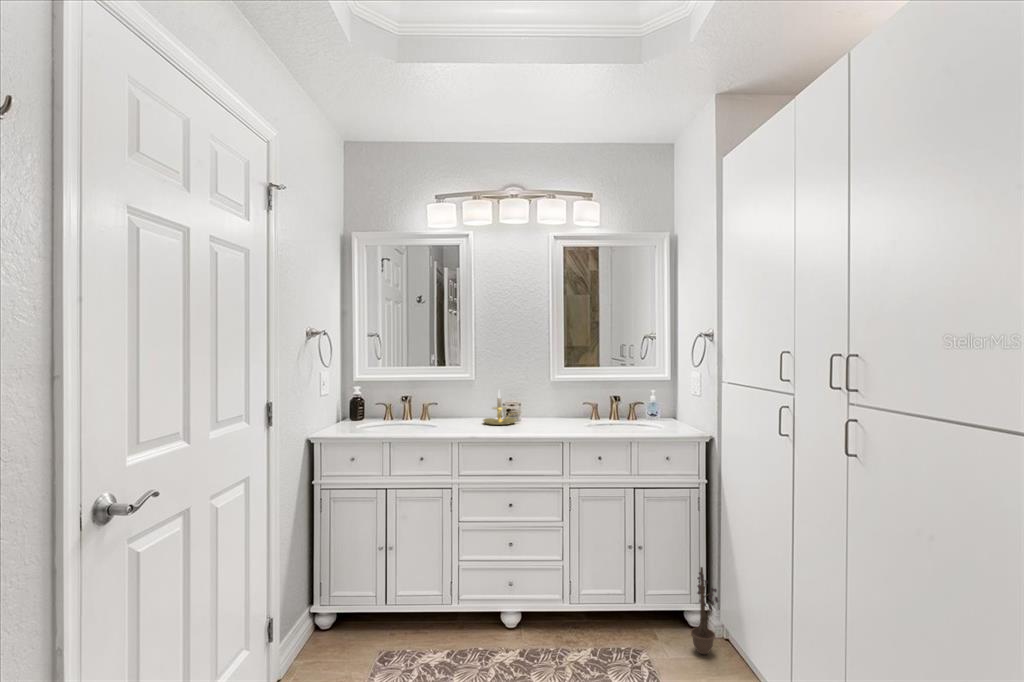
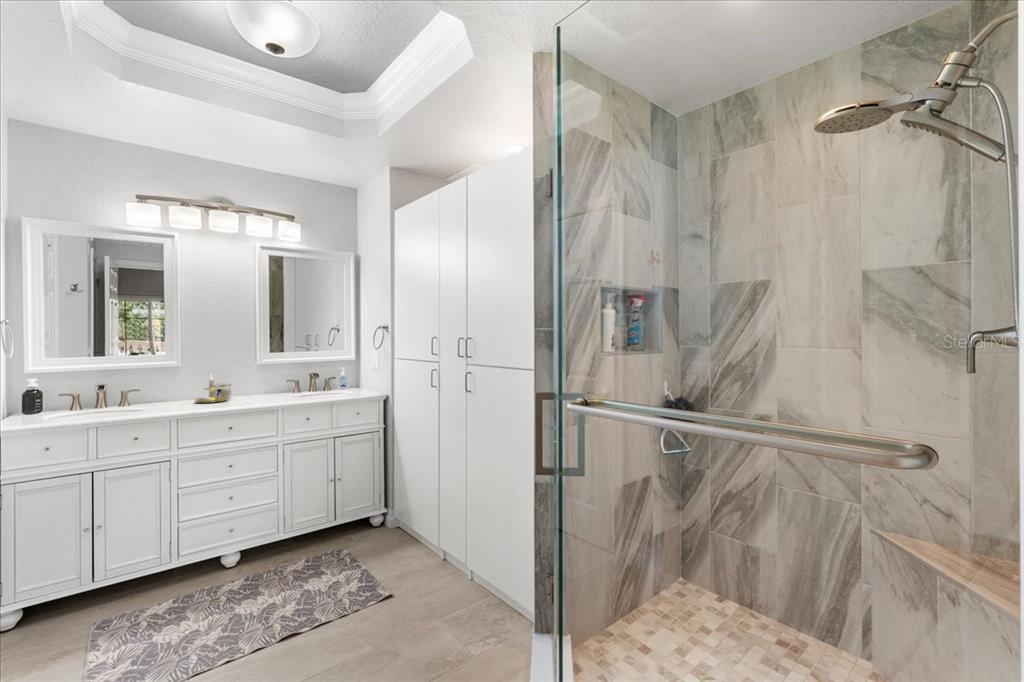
decorative plant: present [691,567,718,654] -> none [379,483,399,541]

